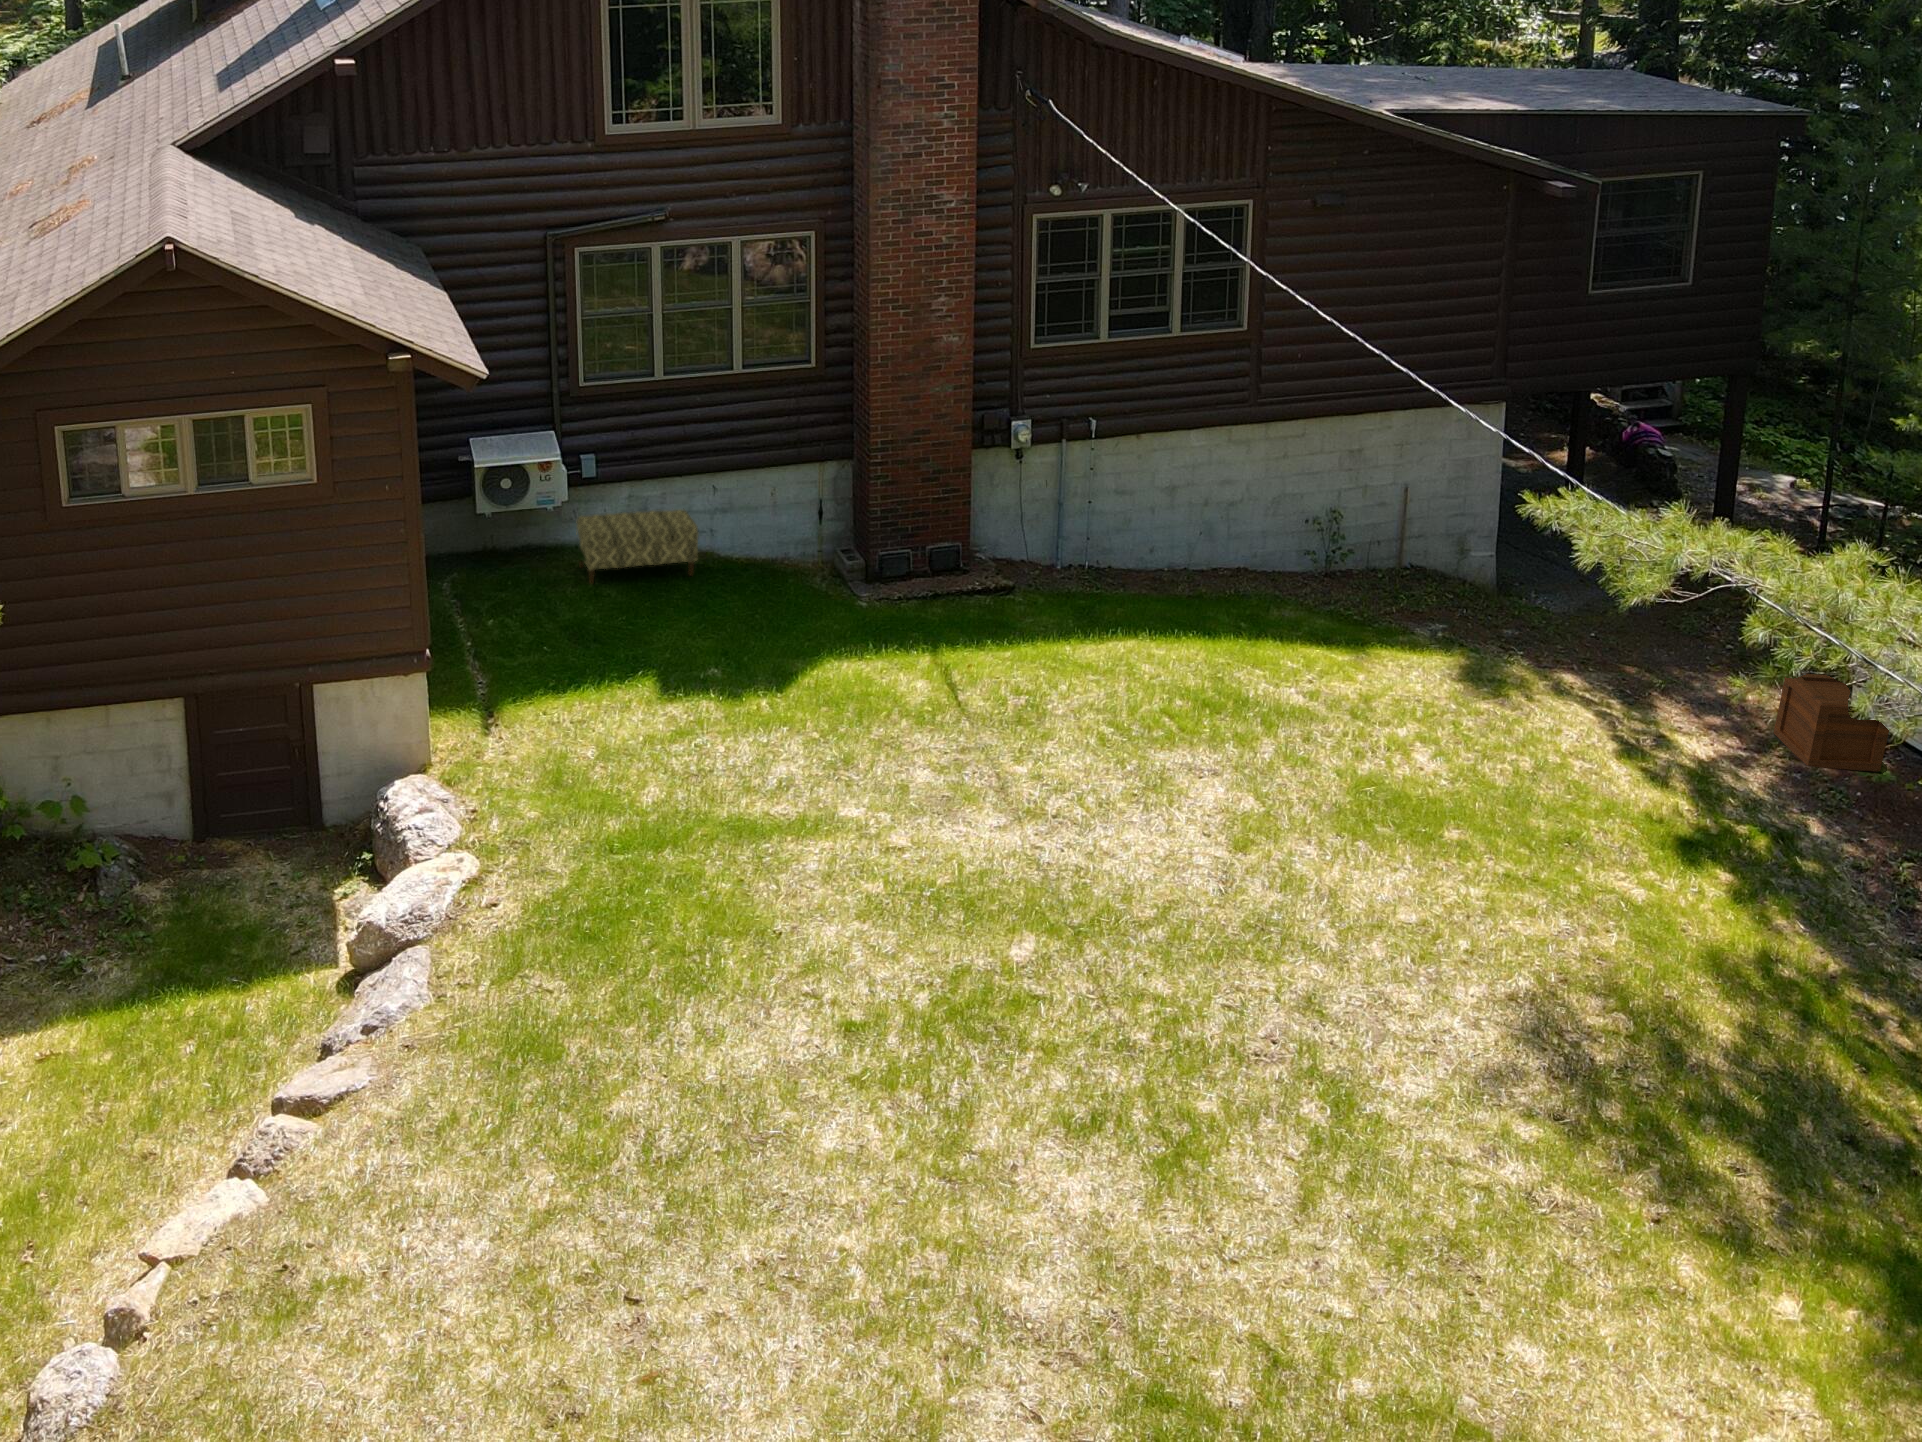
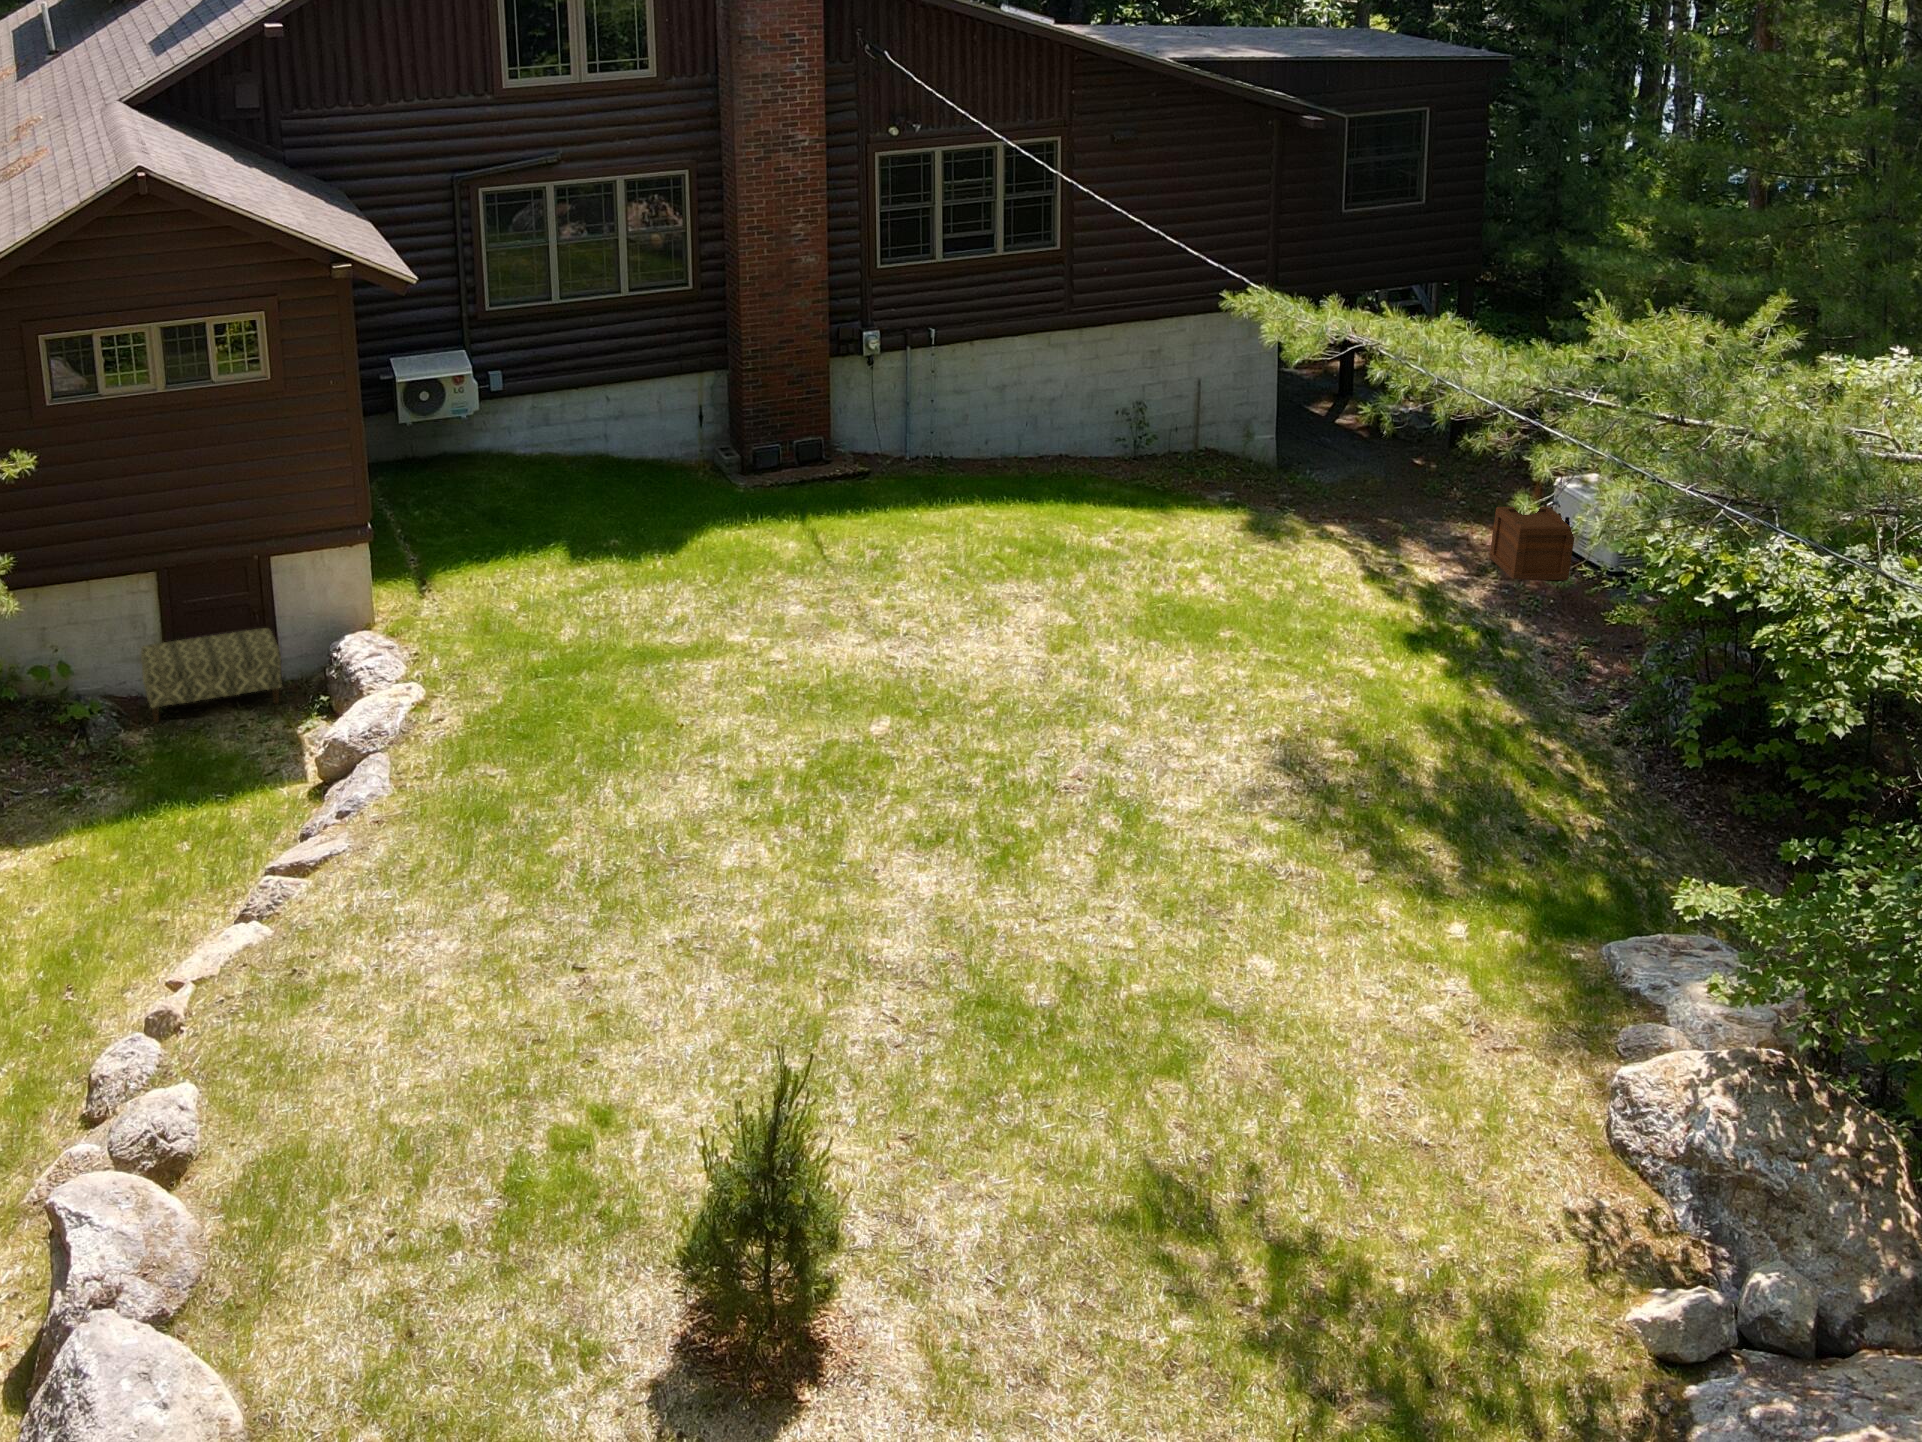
bench: present [576,509,698,584] -> present [141,628,281,723]

